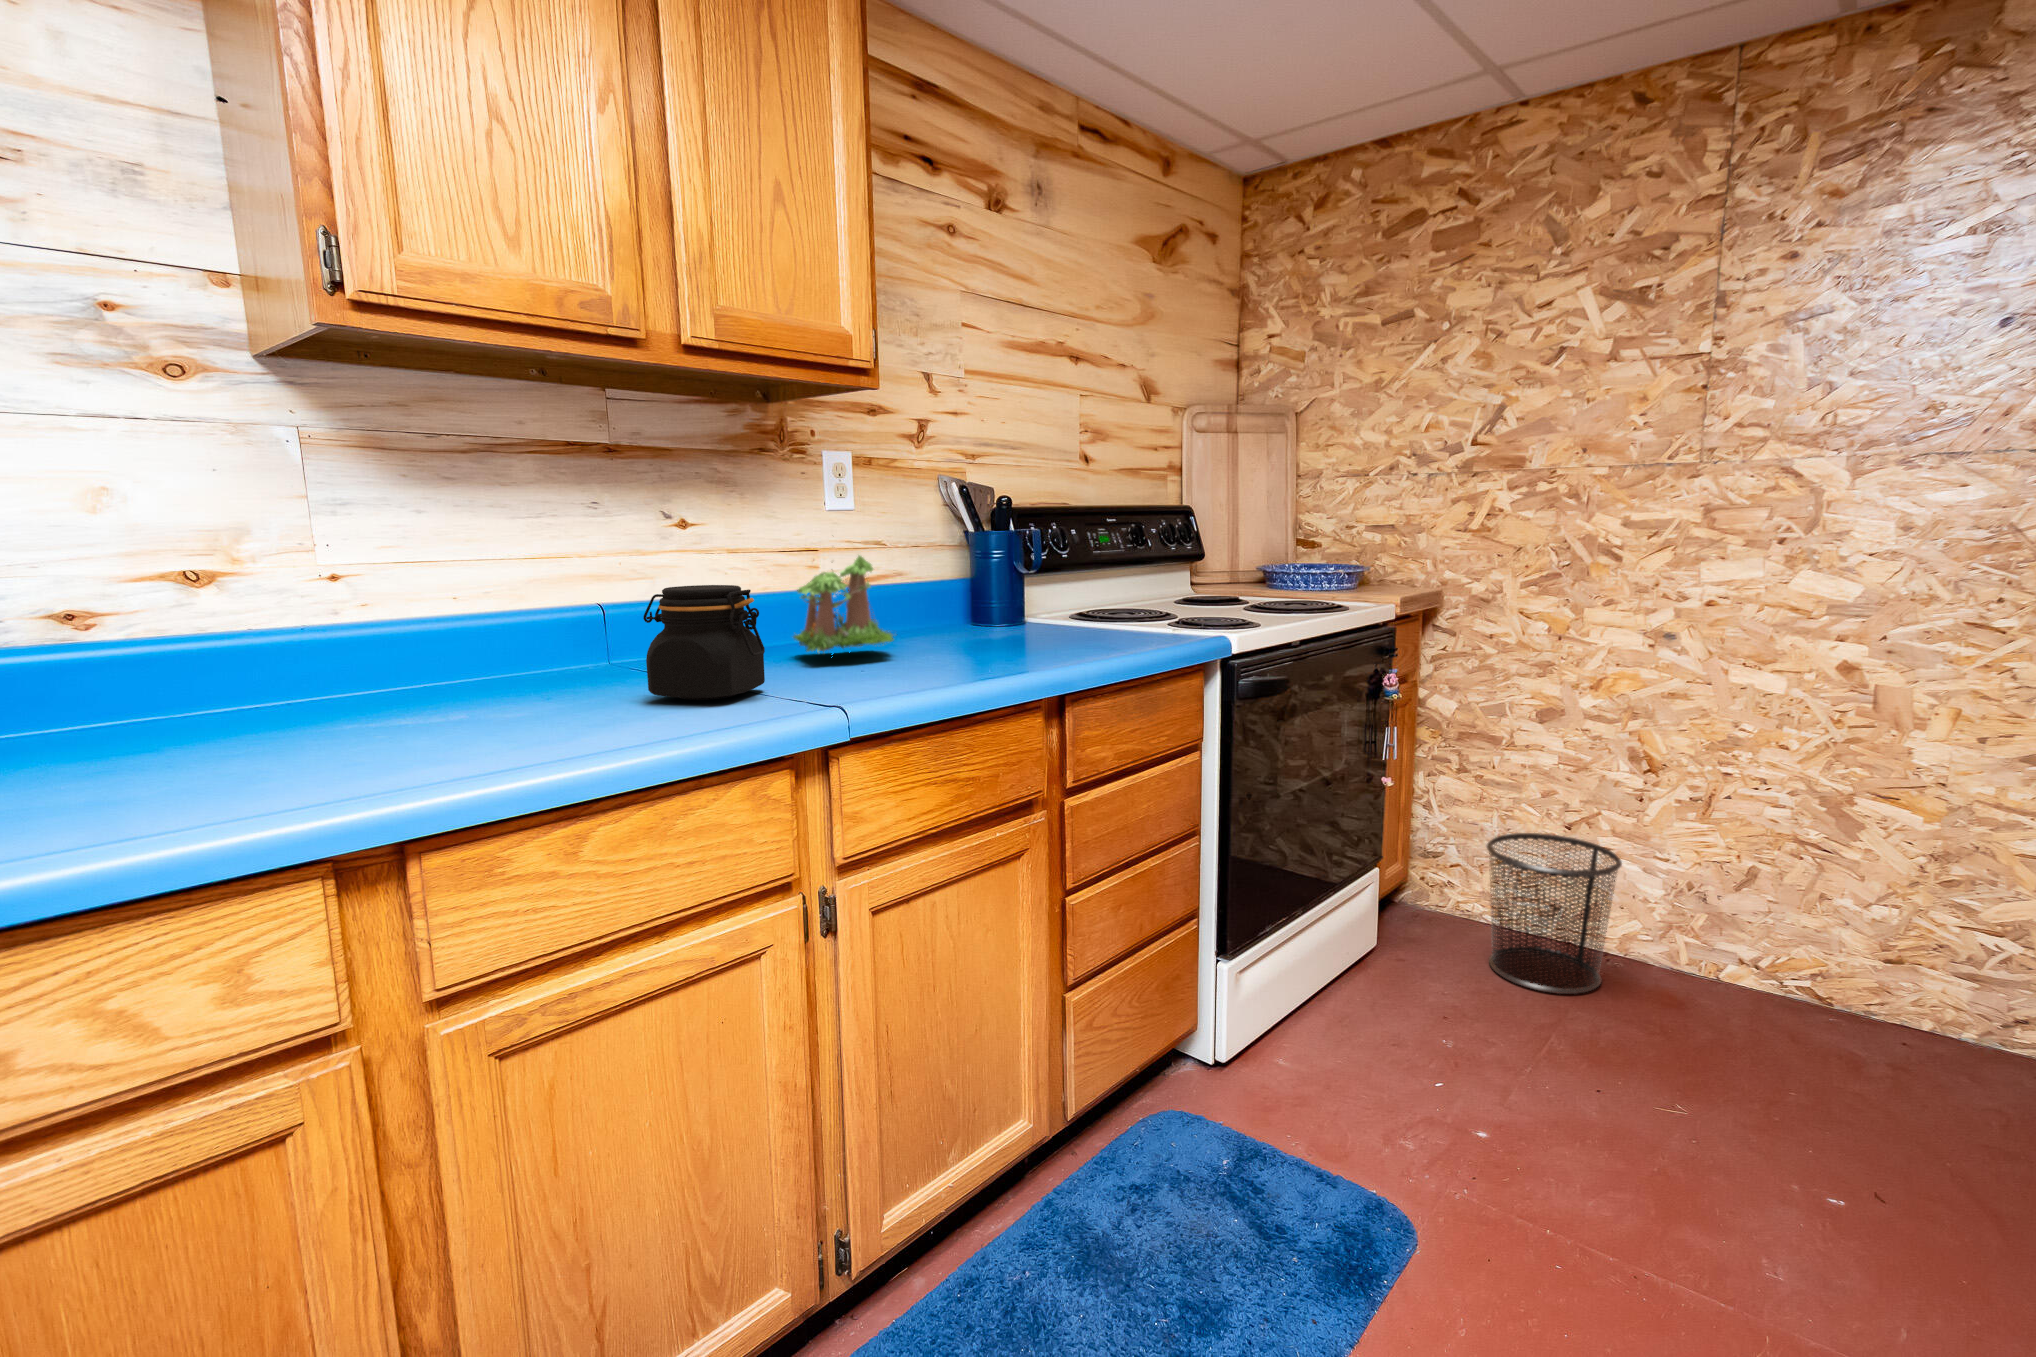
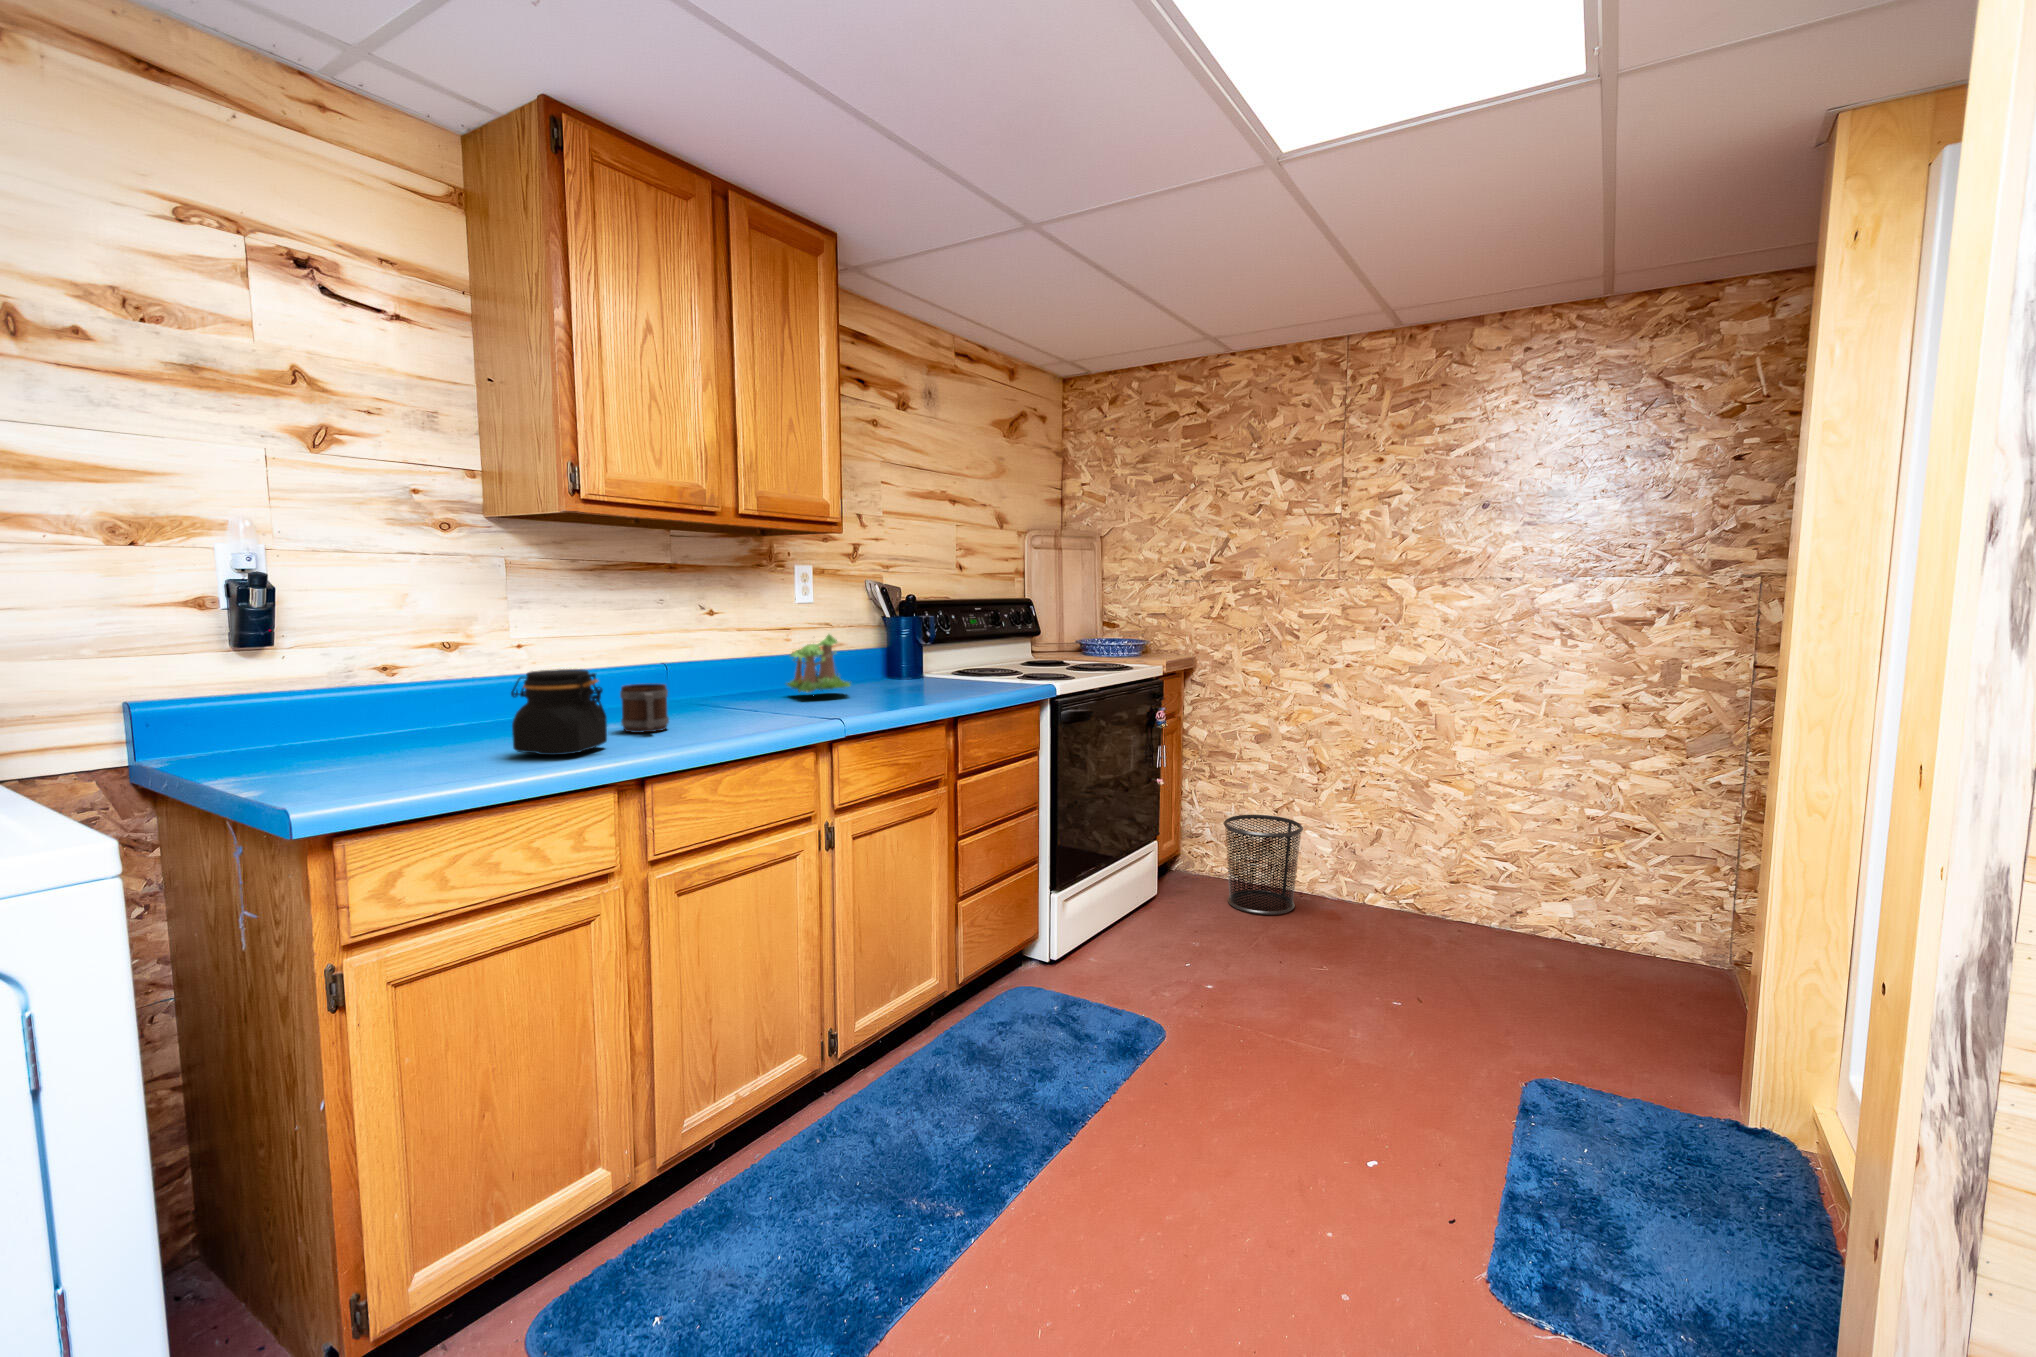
jar: present [643,585,765,700] -> present [511,669,607,755]
mug: none [446,643,539,733] -> present [620,684,669,733]

